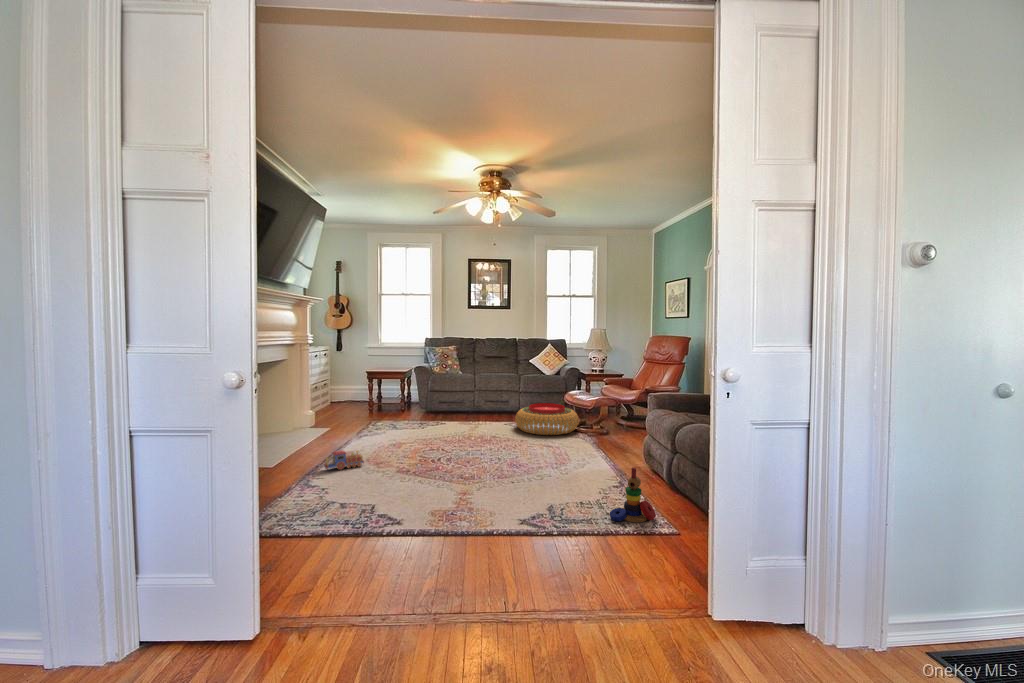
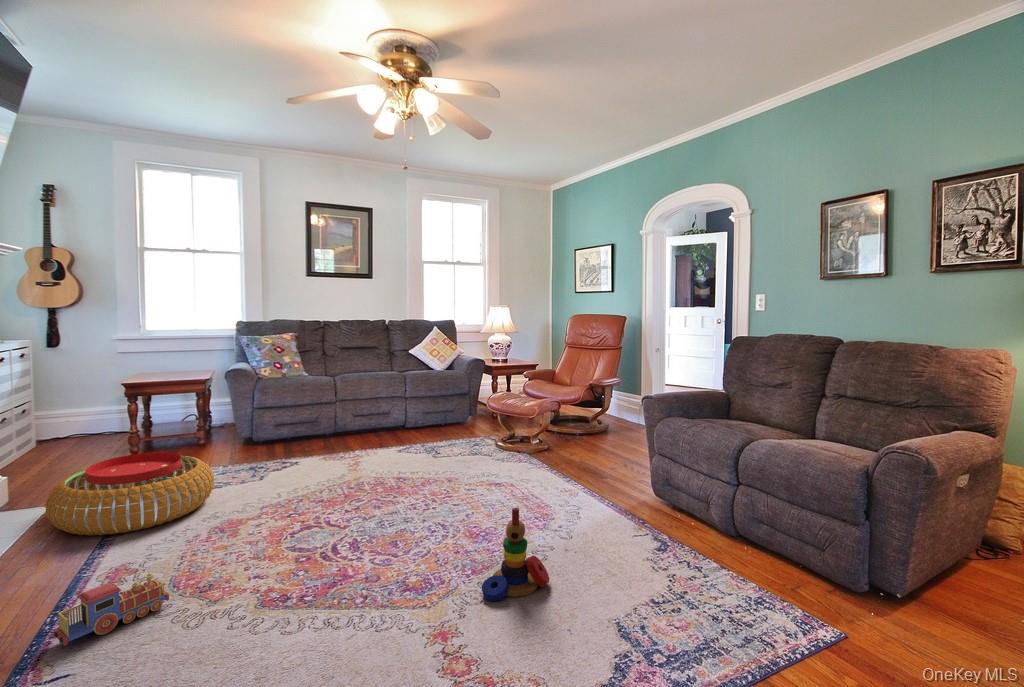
pouf: present [515,403,578,435] -> present [45,452,214,536]
stacking toy: present [610,468,656,522] -> present [482,508,549,601]

